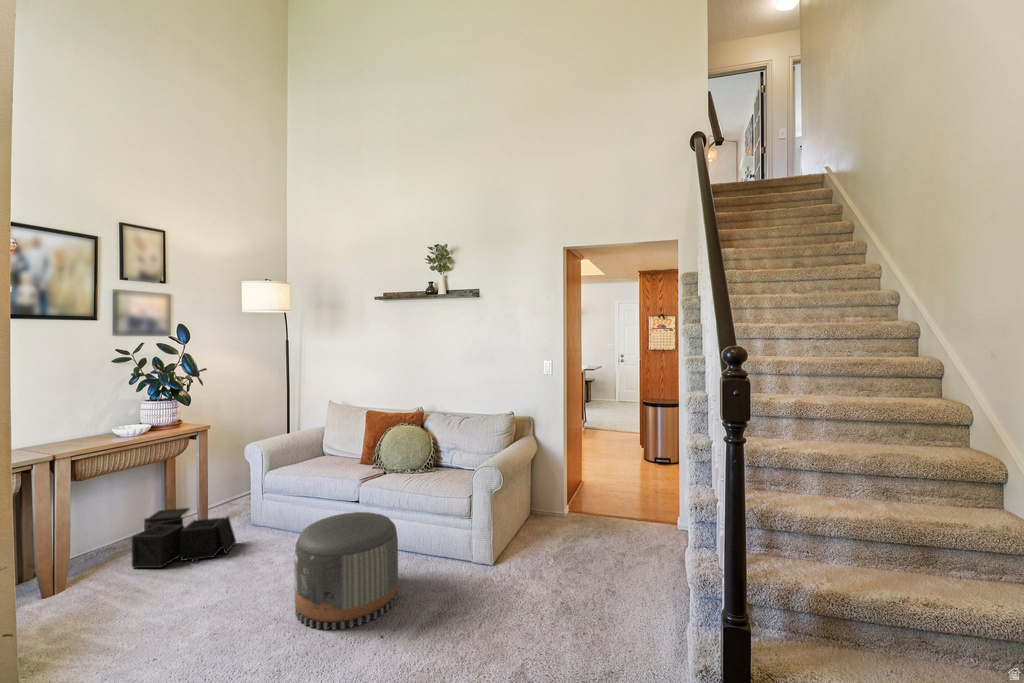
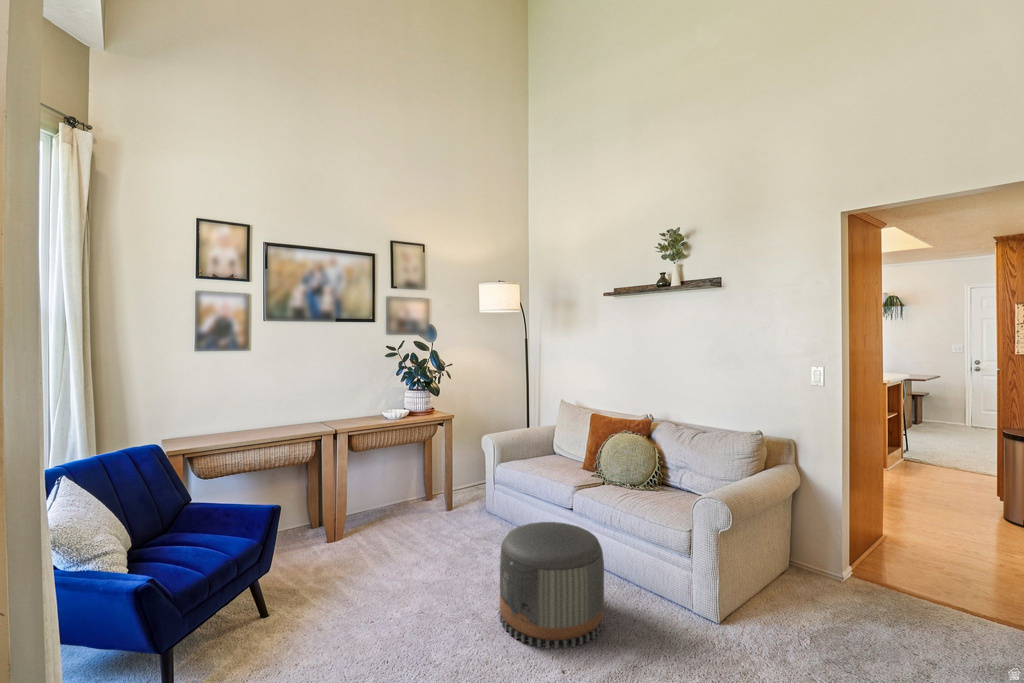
storage bin: present [132,508,236,568] -> none [391,486,469,541]

